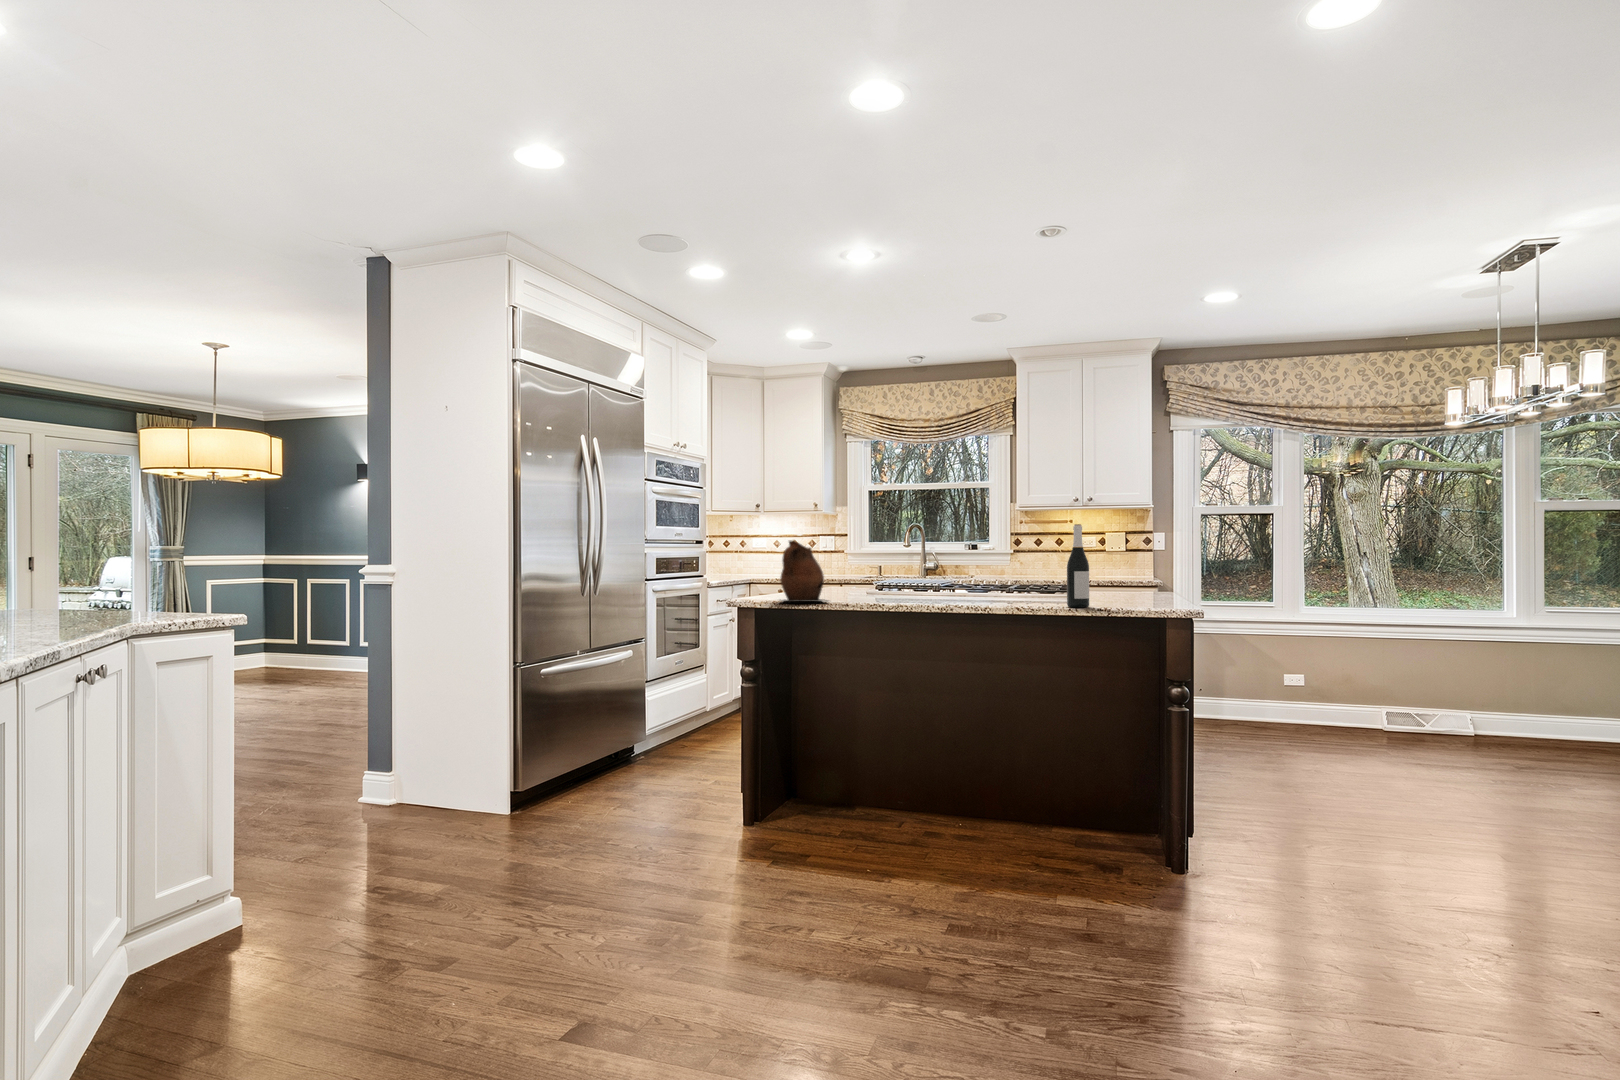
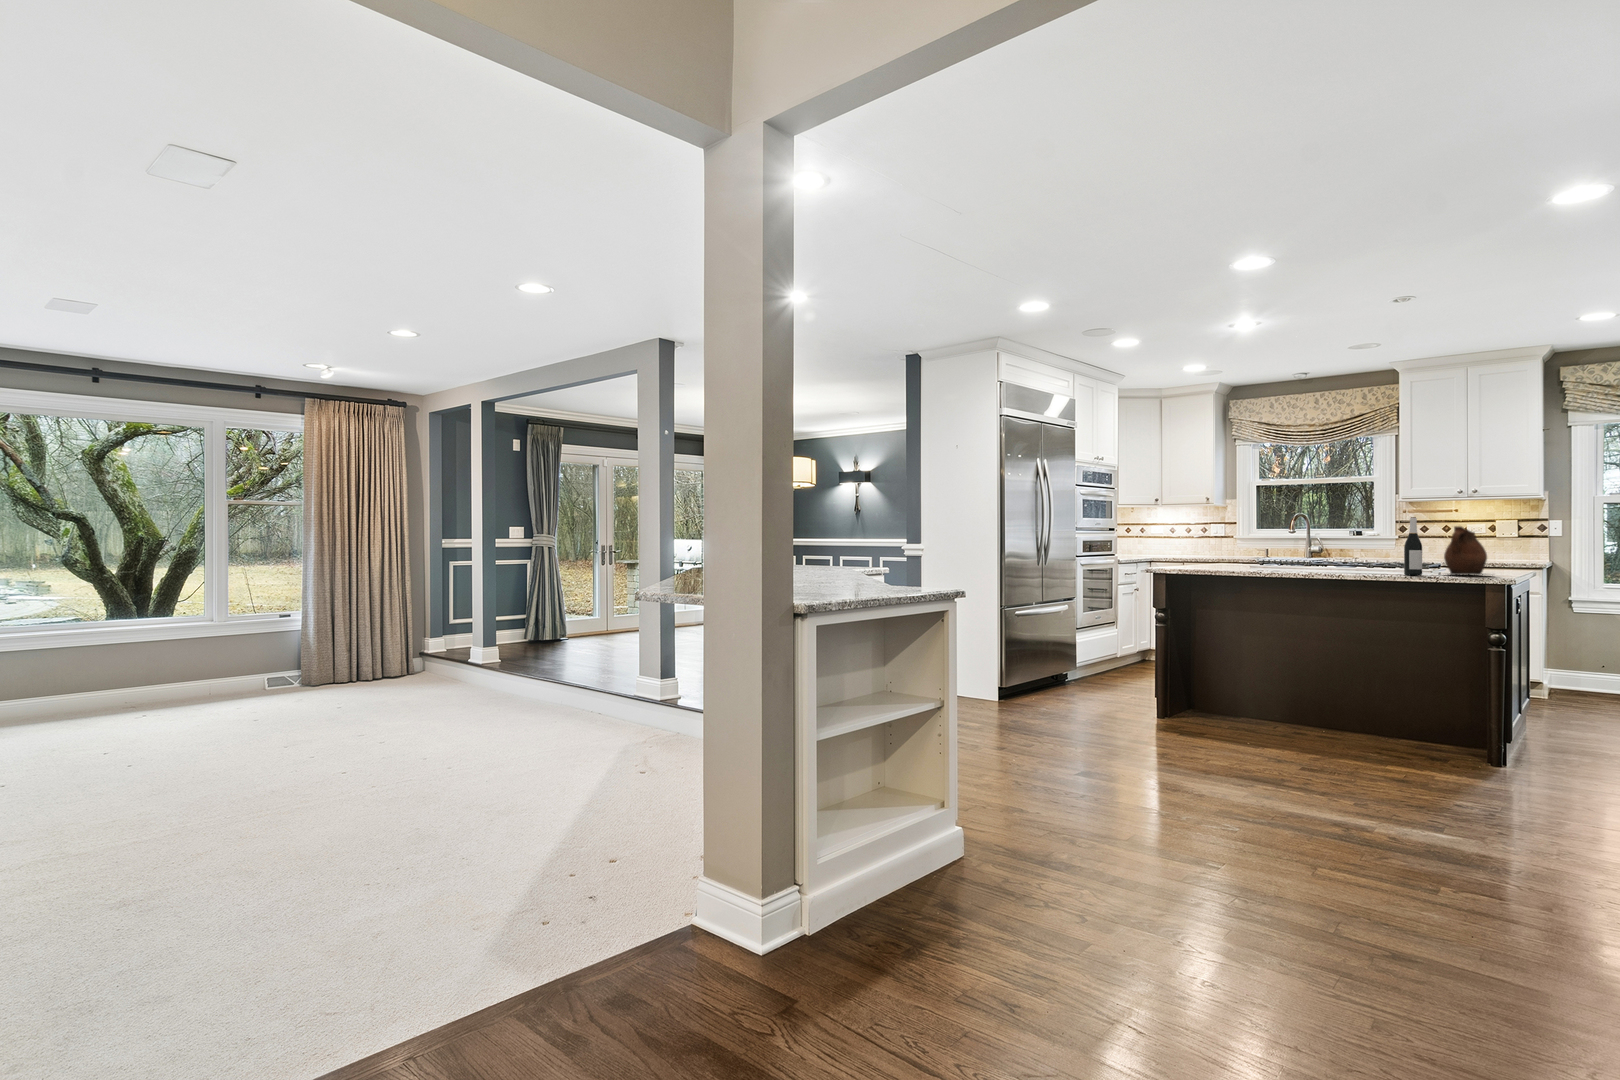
ceramic pitcher: present [780,540,827,602] -> present [1444,526,1487,575]

